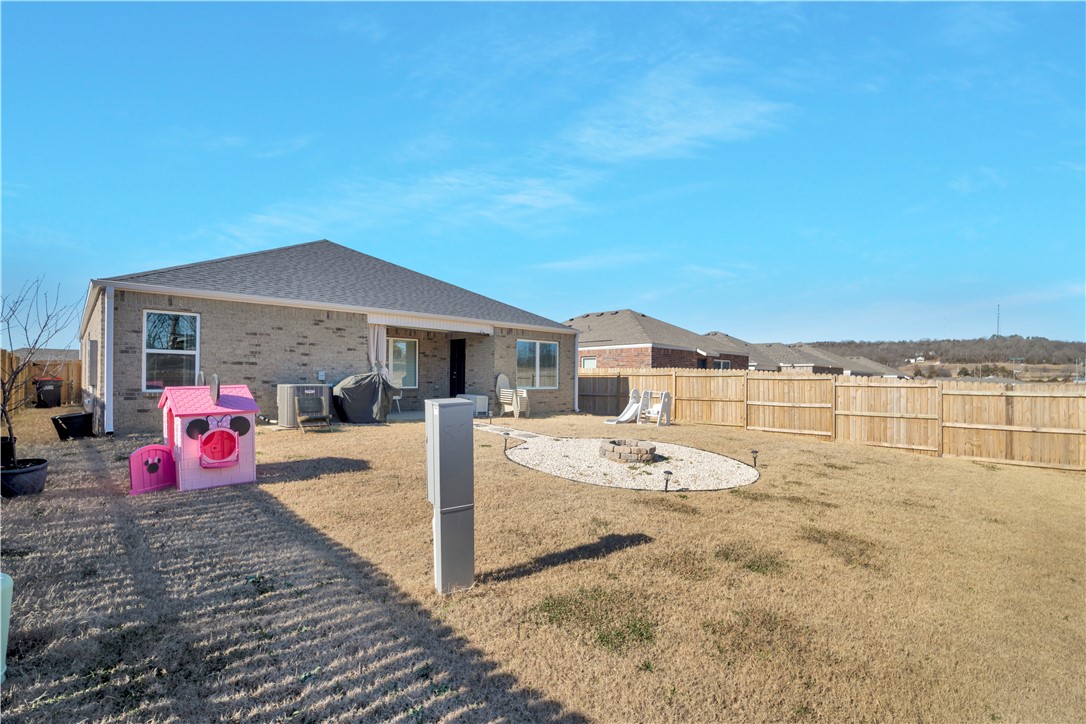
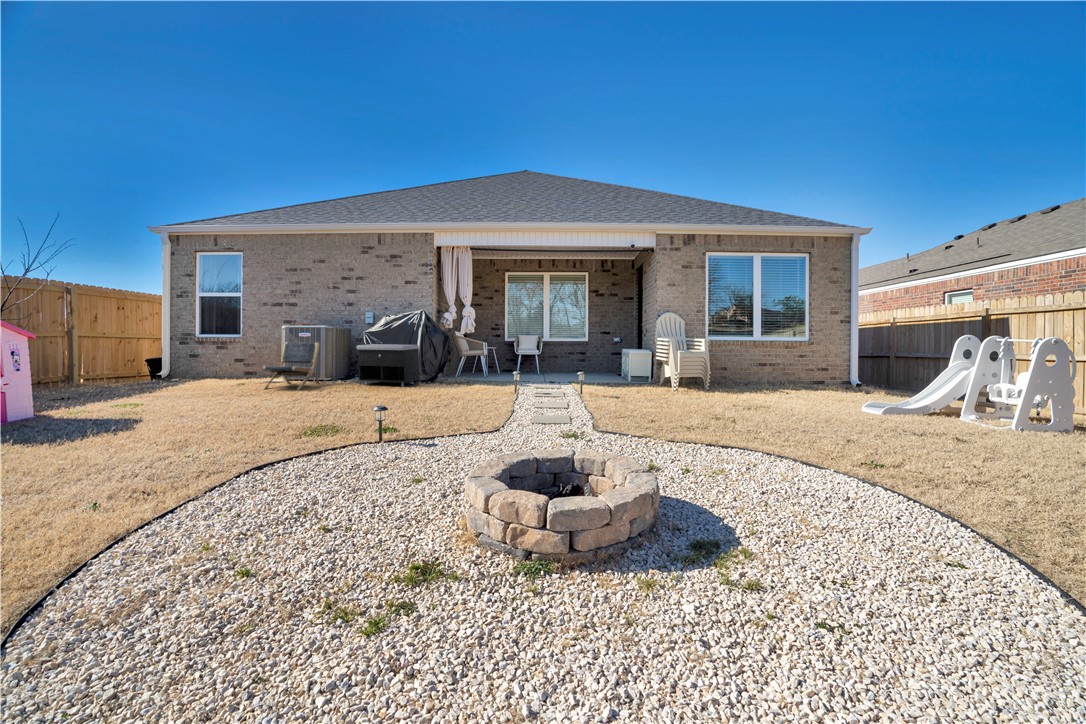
storage bench: none [352,396,394,426] -> present [357,344,419,386]

